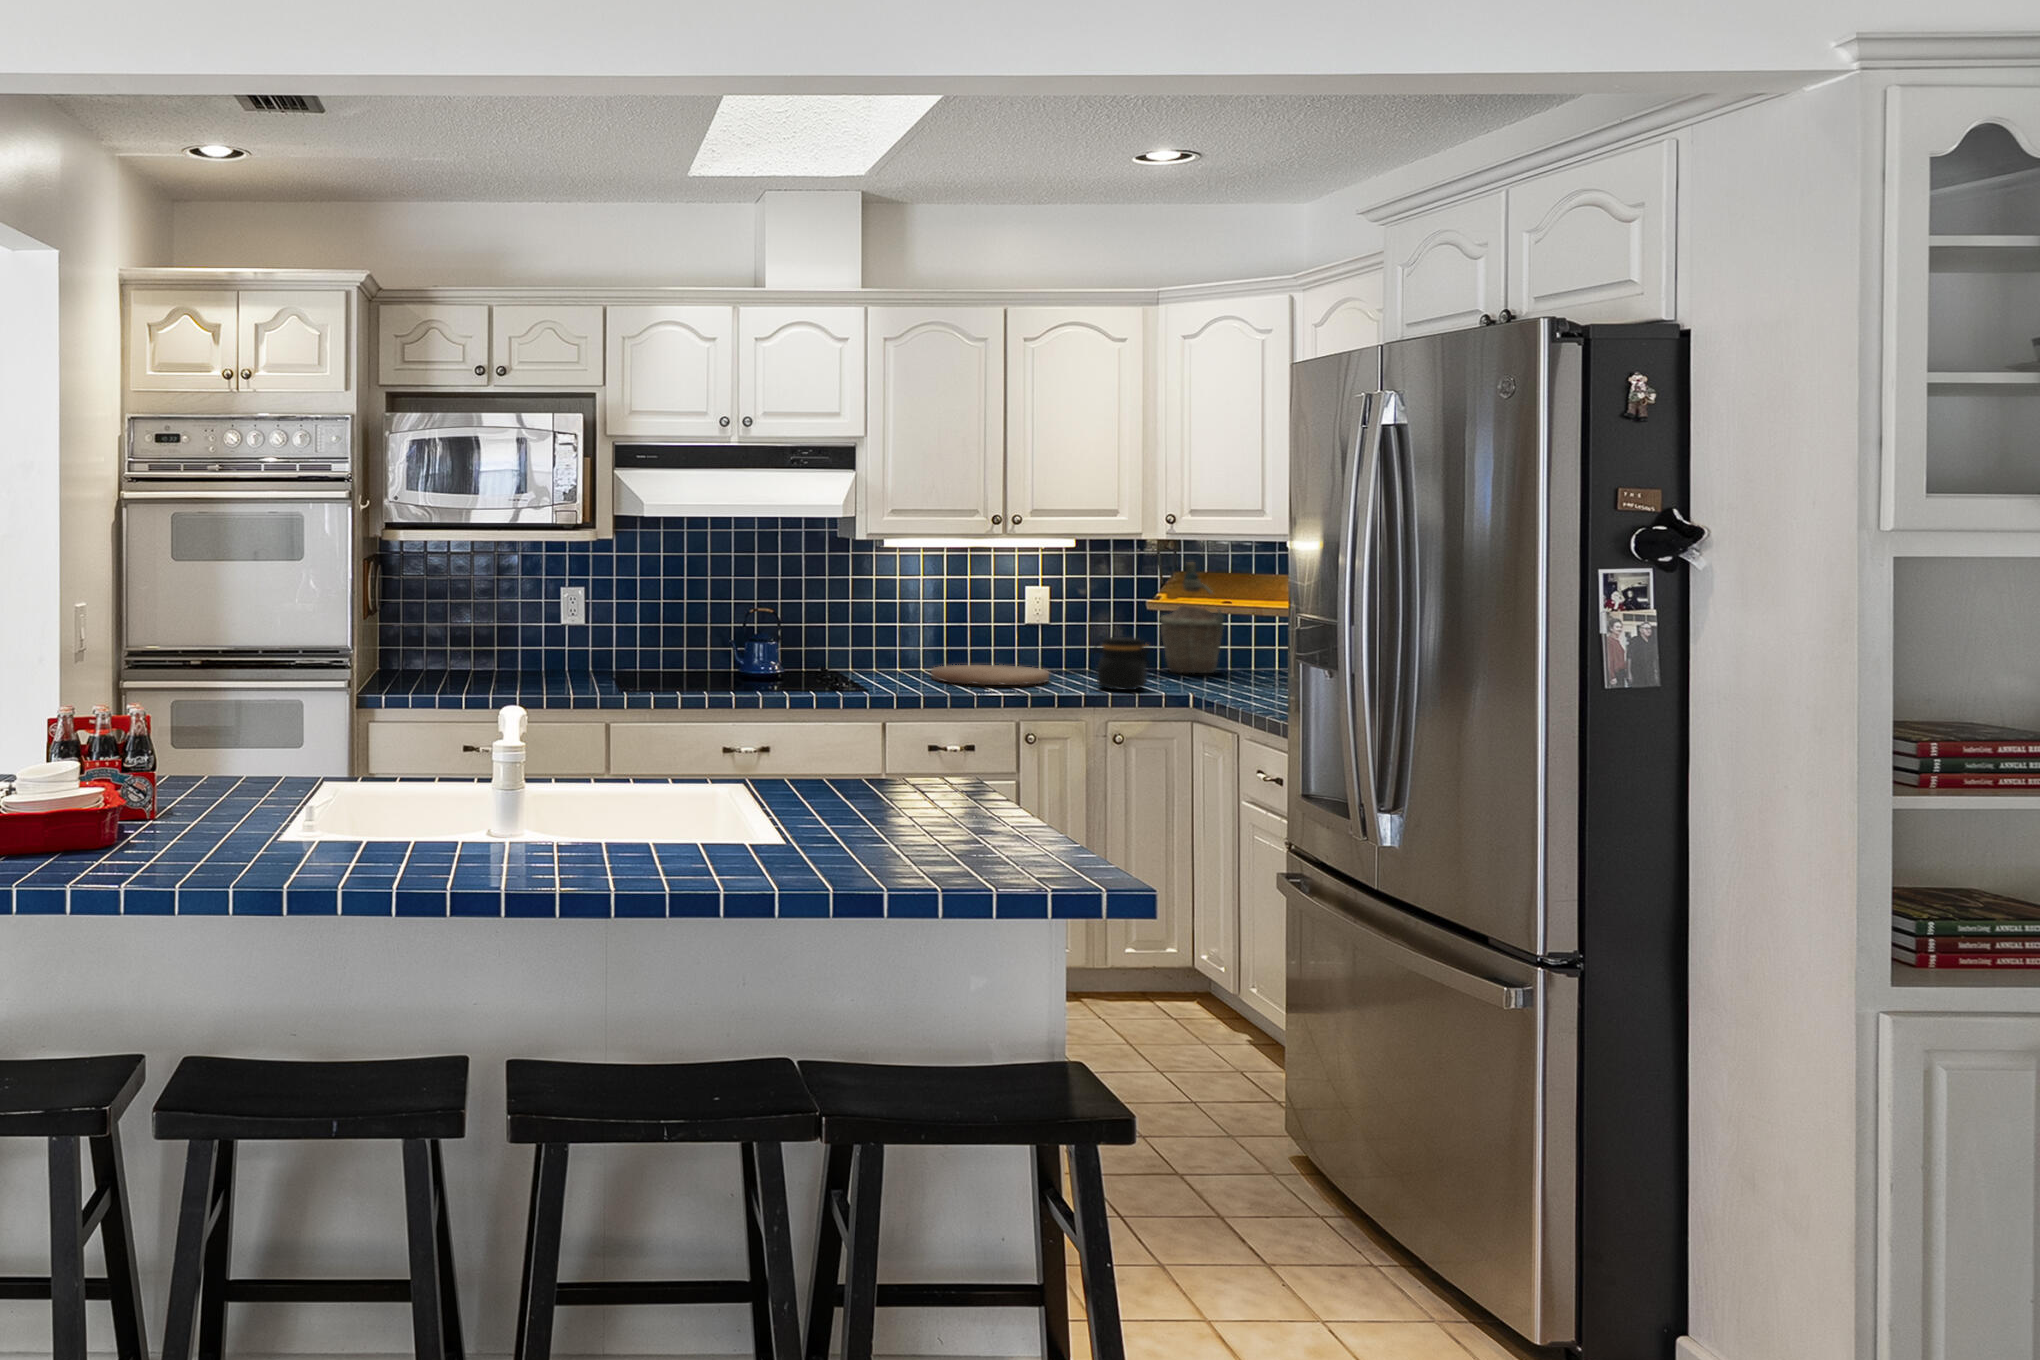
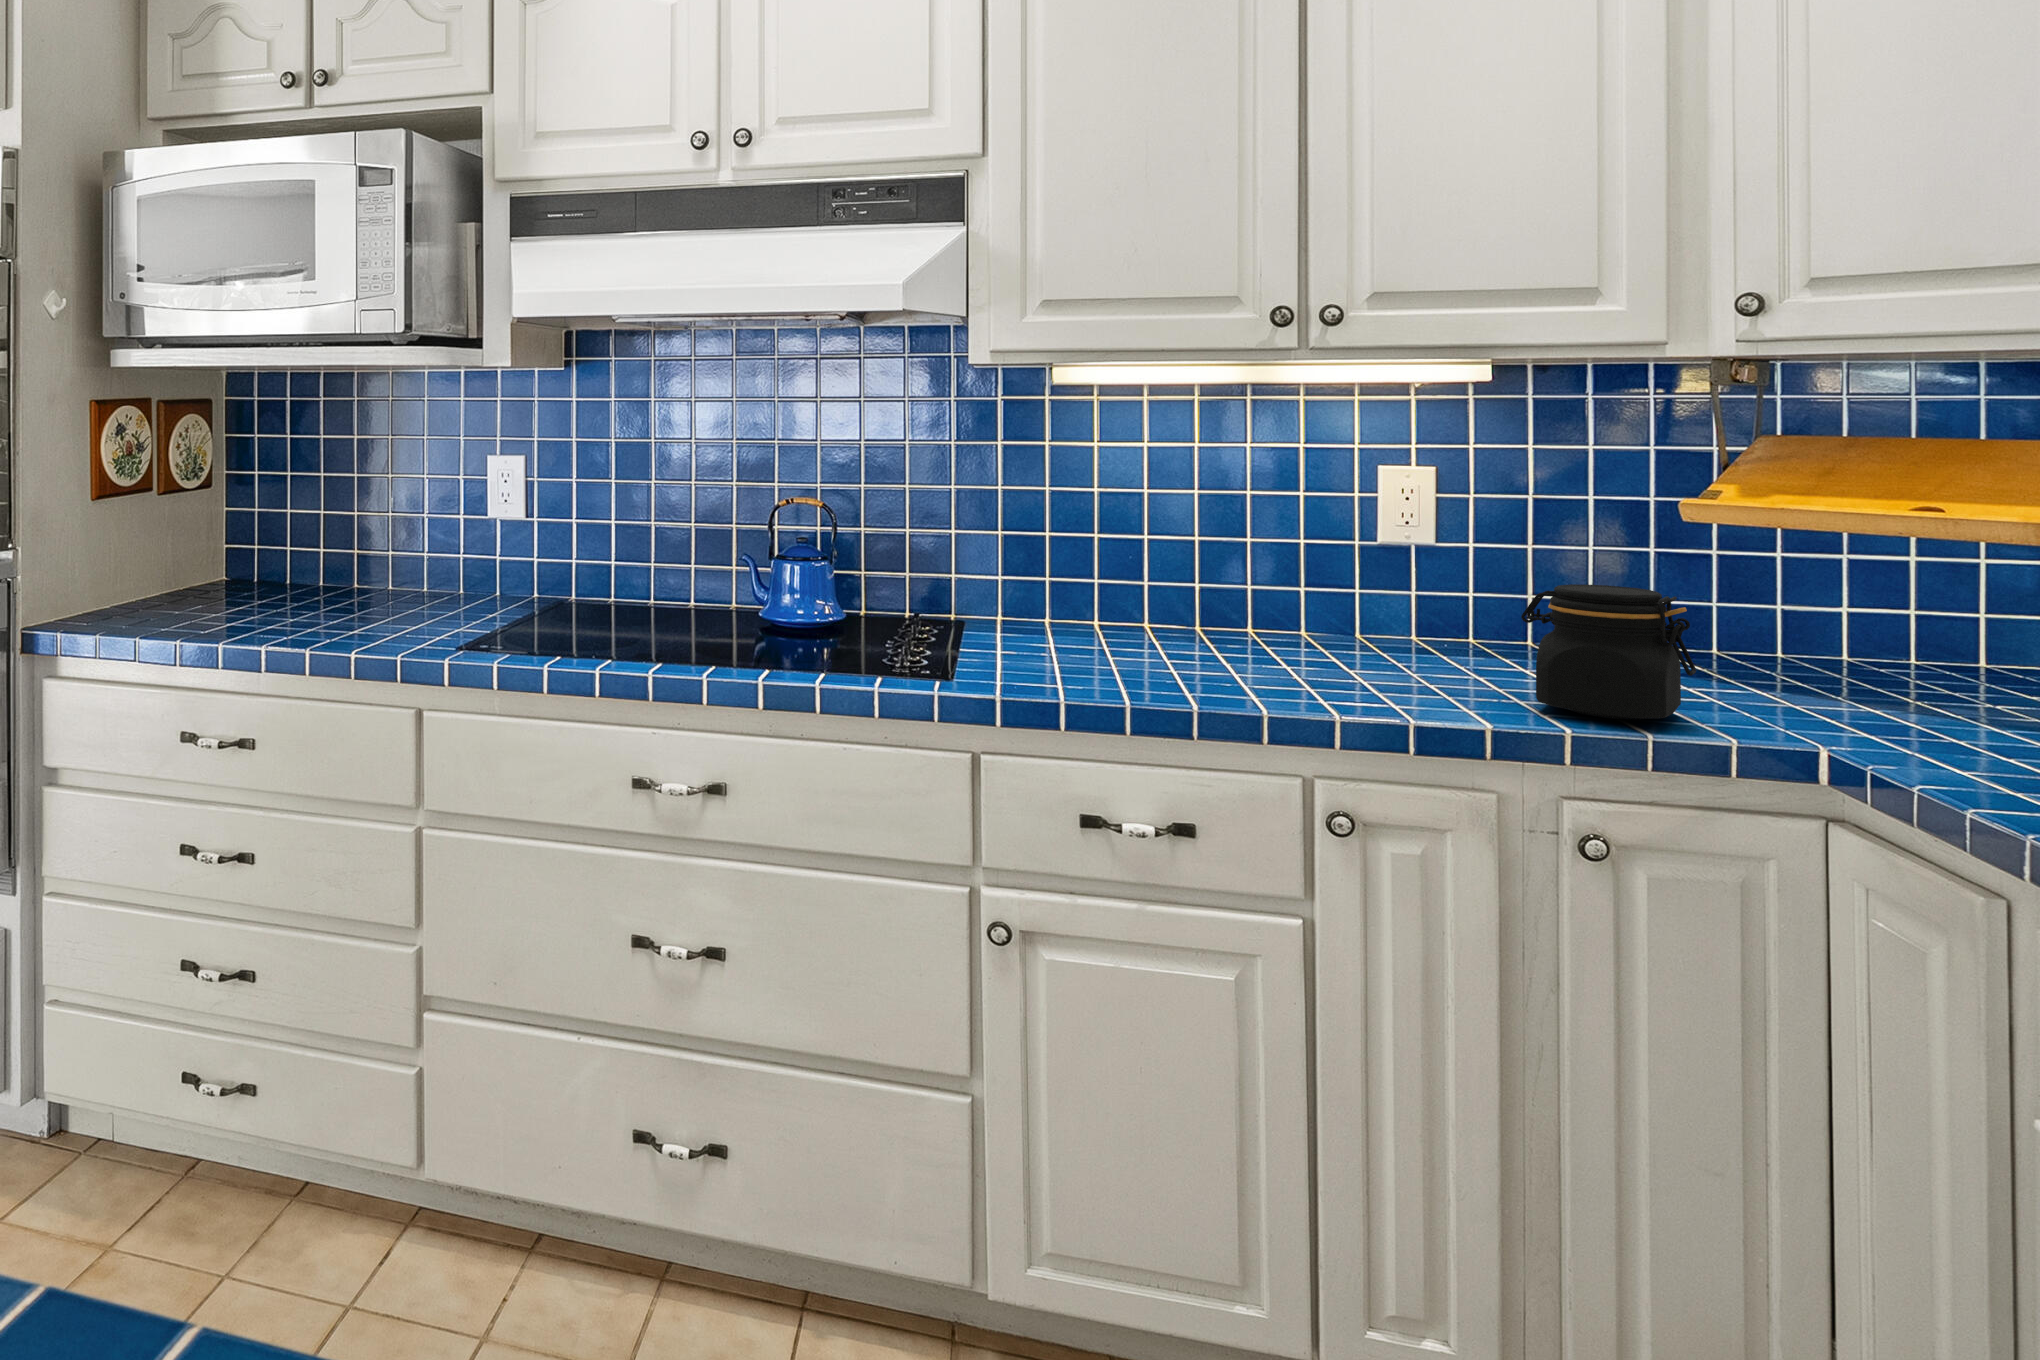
bottle: present [1161,562,1224,673] -> none [1717,414,1908,676]
cutting board: present [931,665,1049,685] -> none [1137,621,1415,683]

